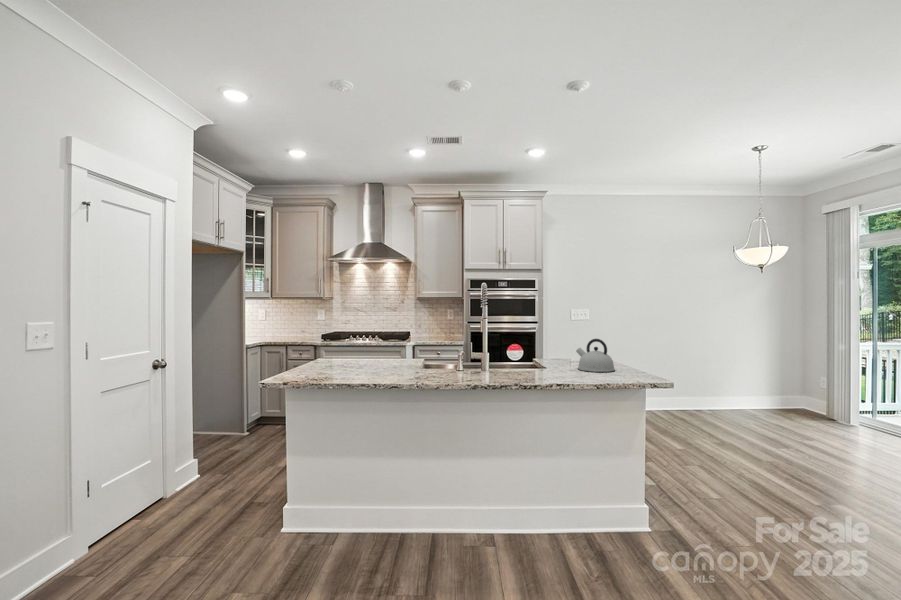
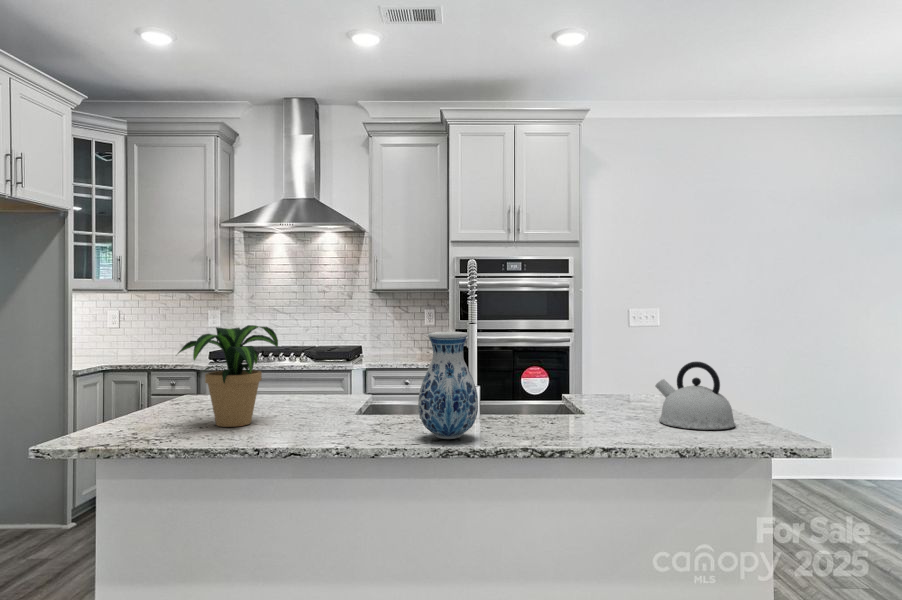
potted plant: none [336,320,388,370] -> present [178,325,278,427]
vase: none [459,324,488,375] -> present [418,332,478,439]

